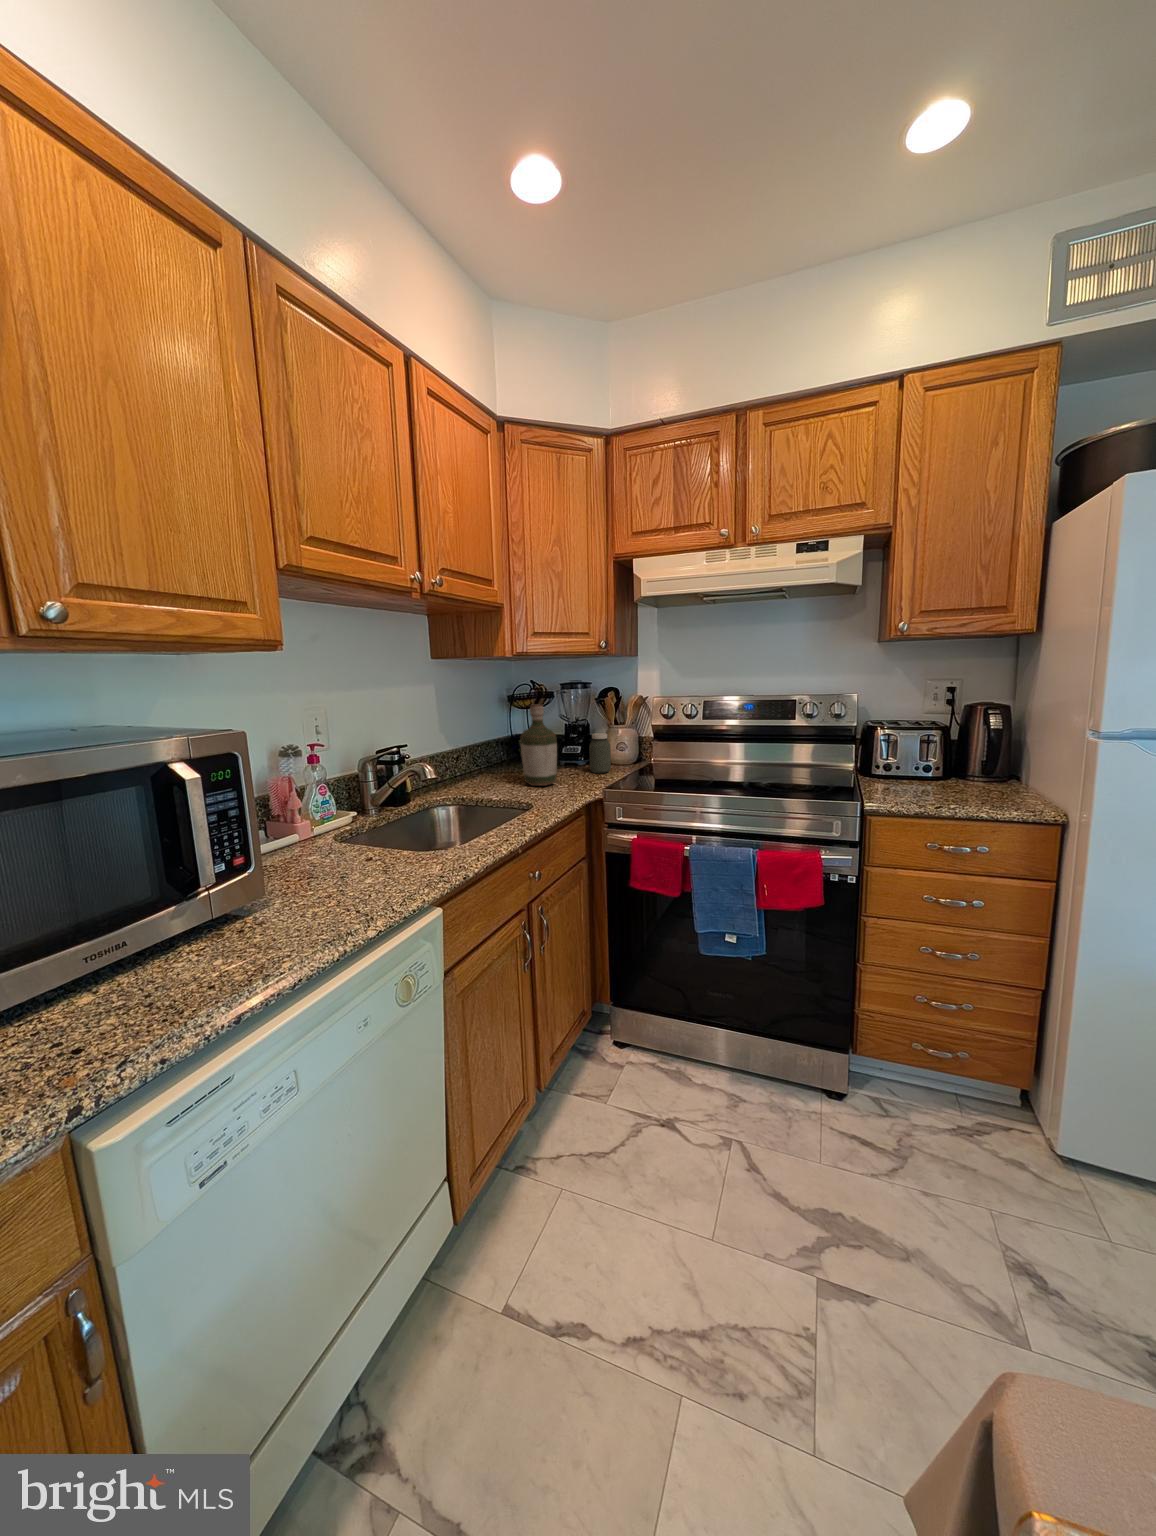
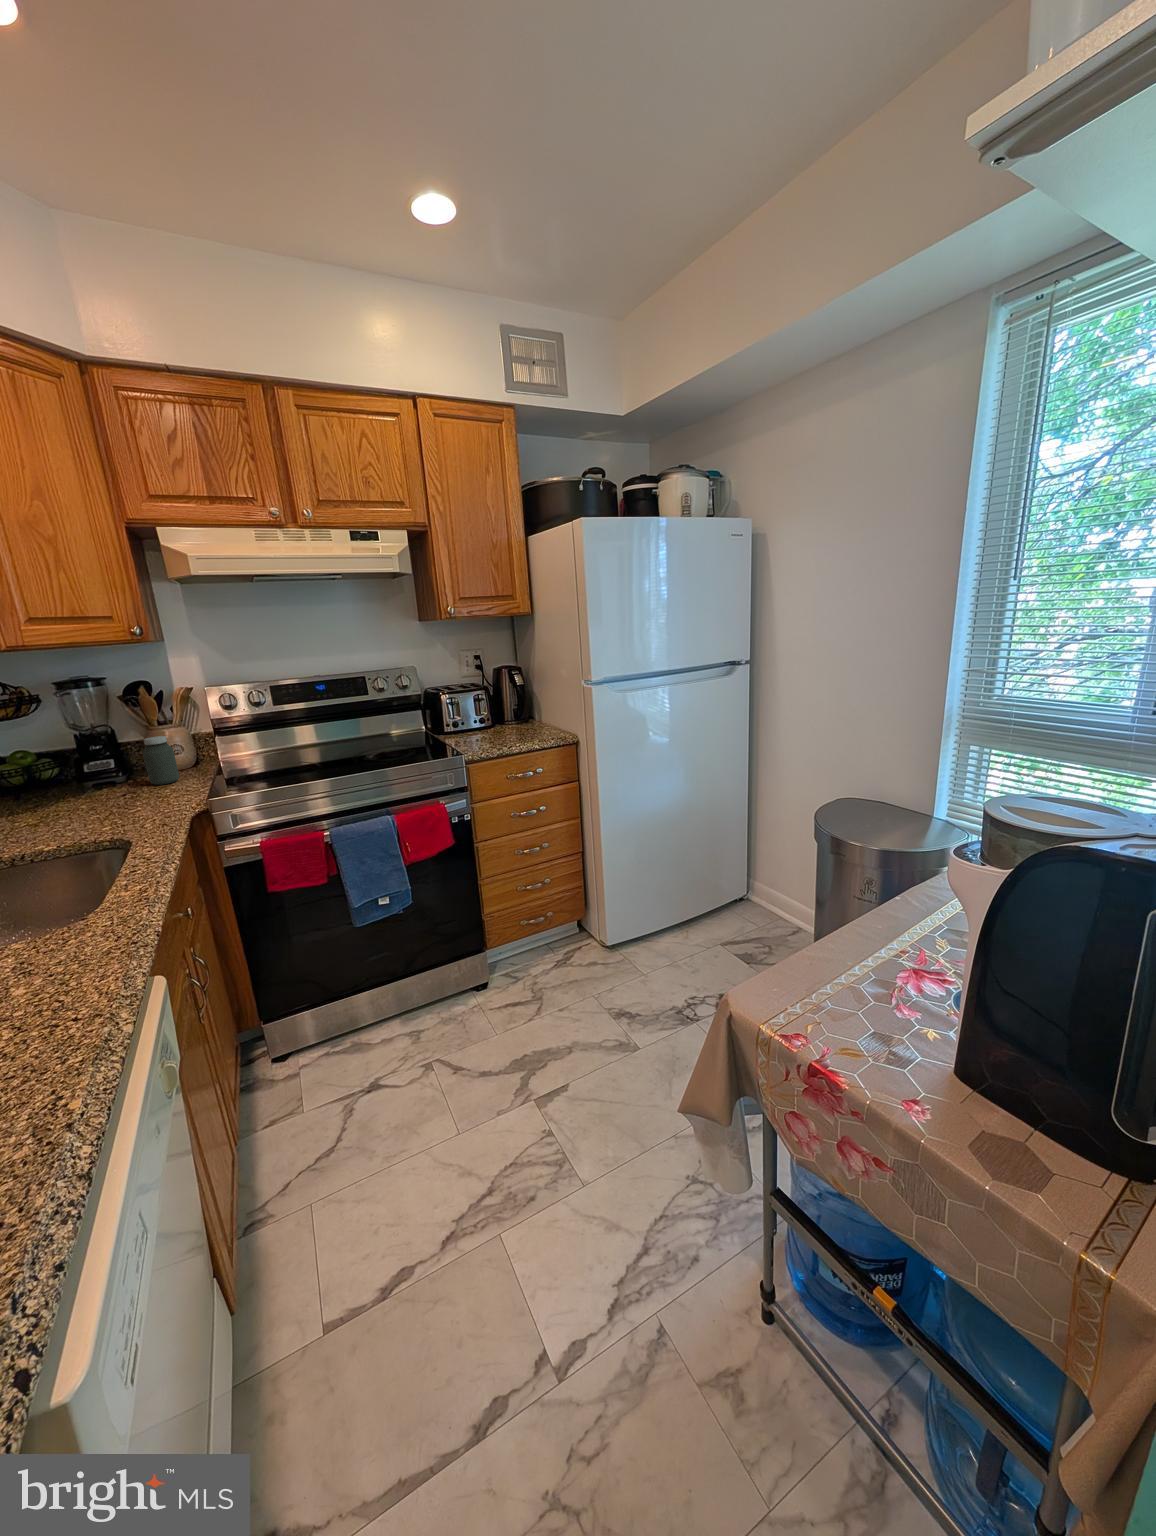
bottle: present [520,705,557,786] -> none [53,712,128,817]

